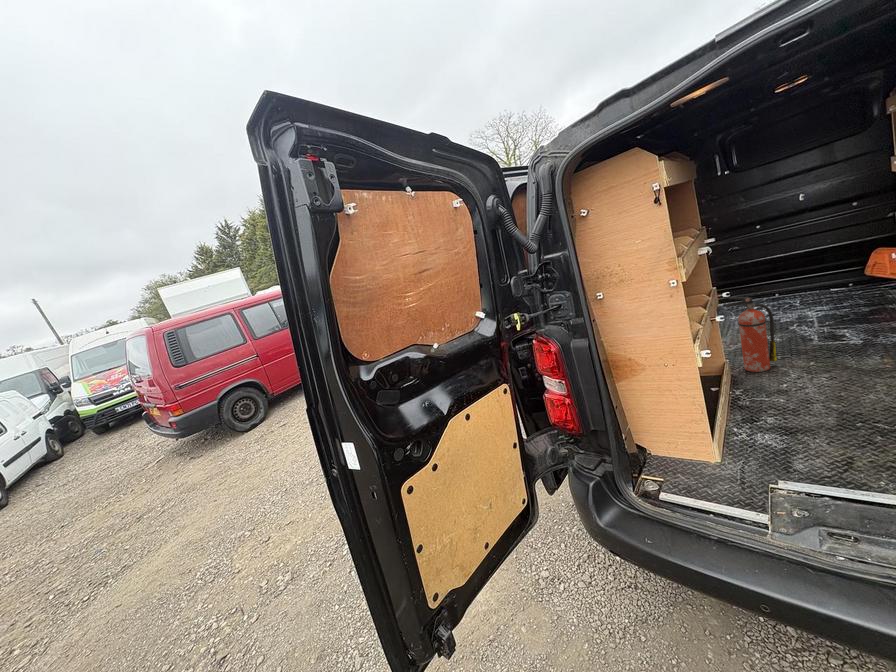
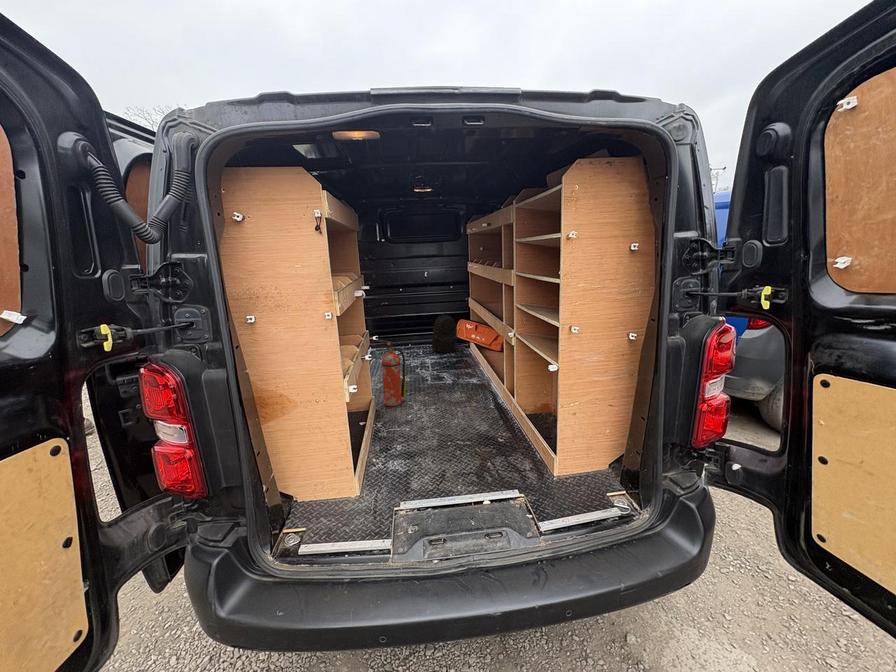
backpack: none [818,247,868,303] -> present [432,313,457,353]

